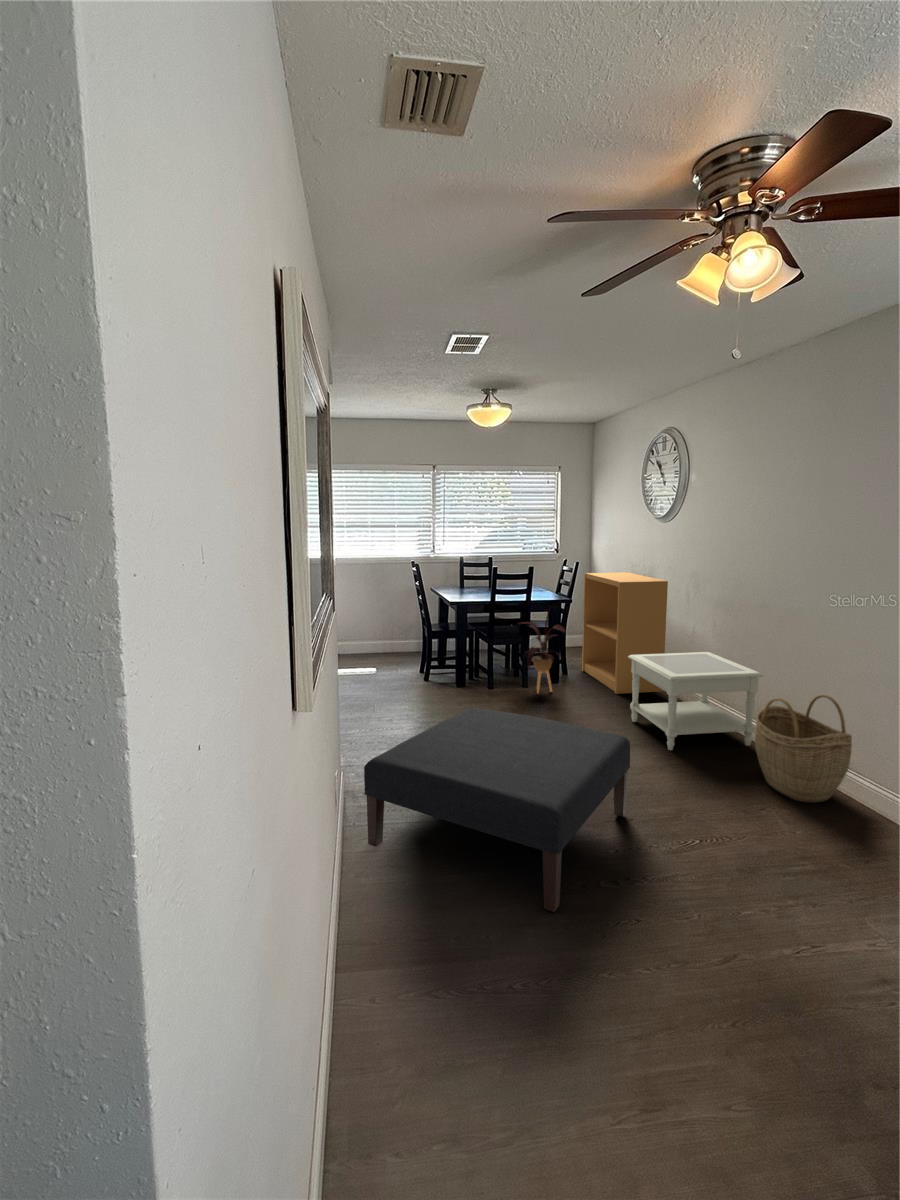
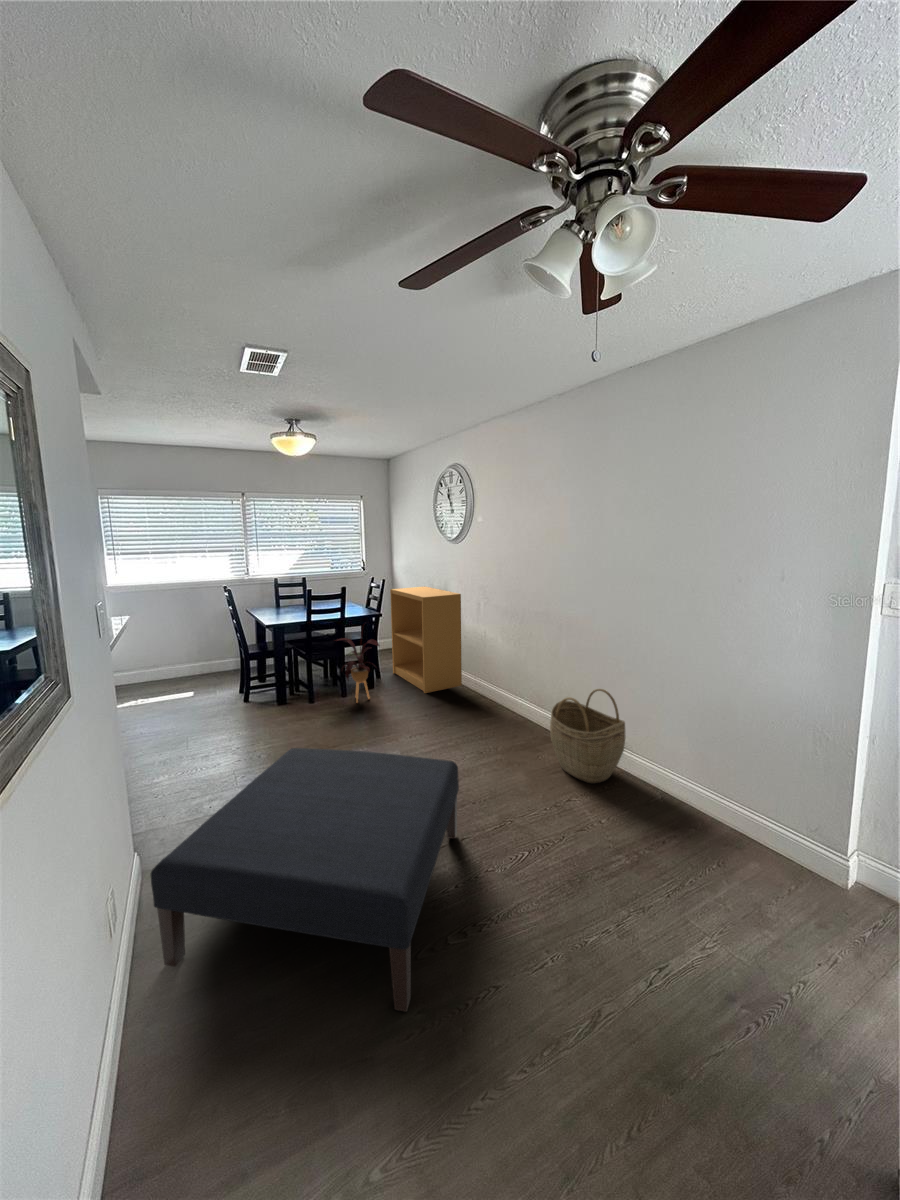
side table: present [628,652,764,750] -> none [436,653,547,747]

